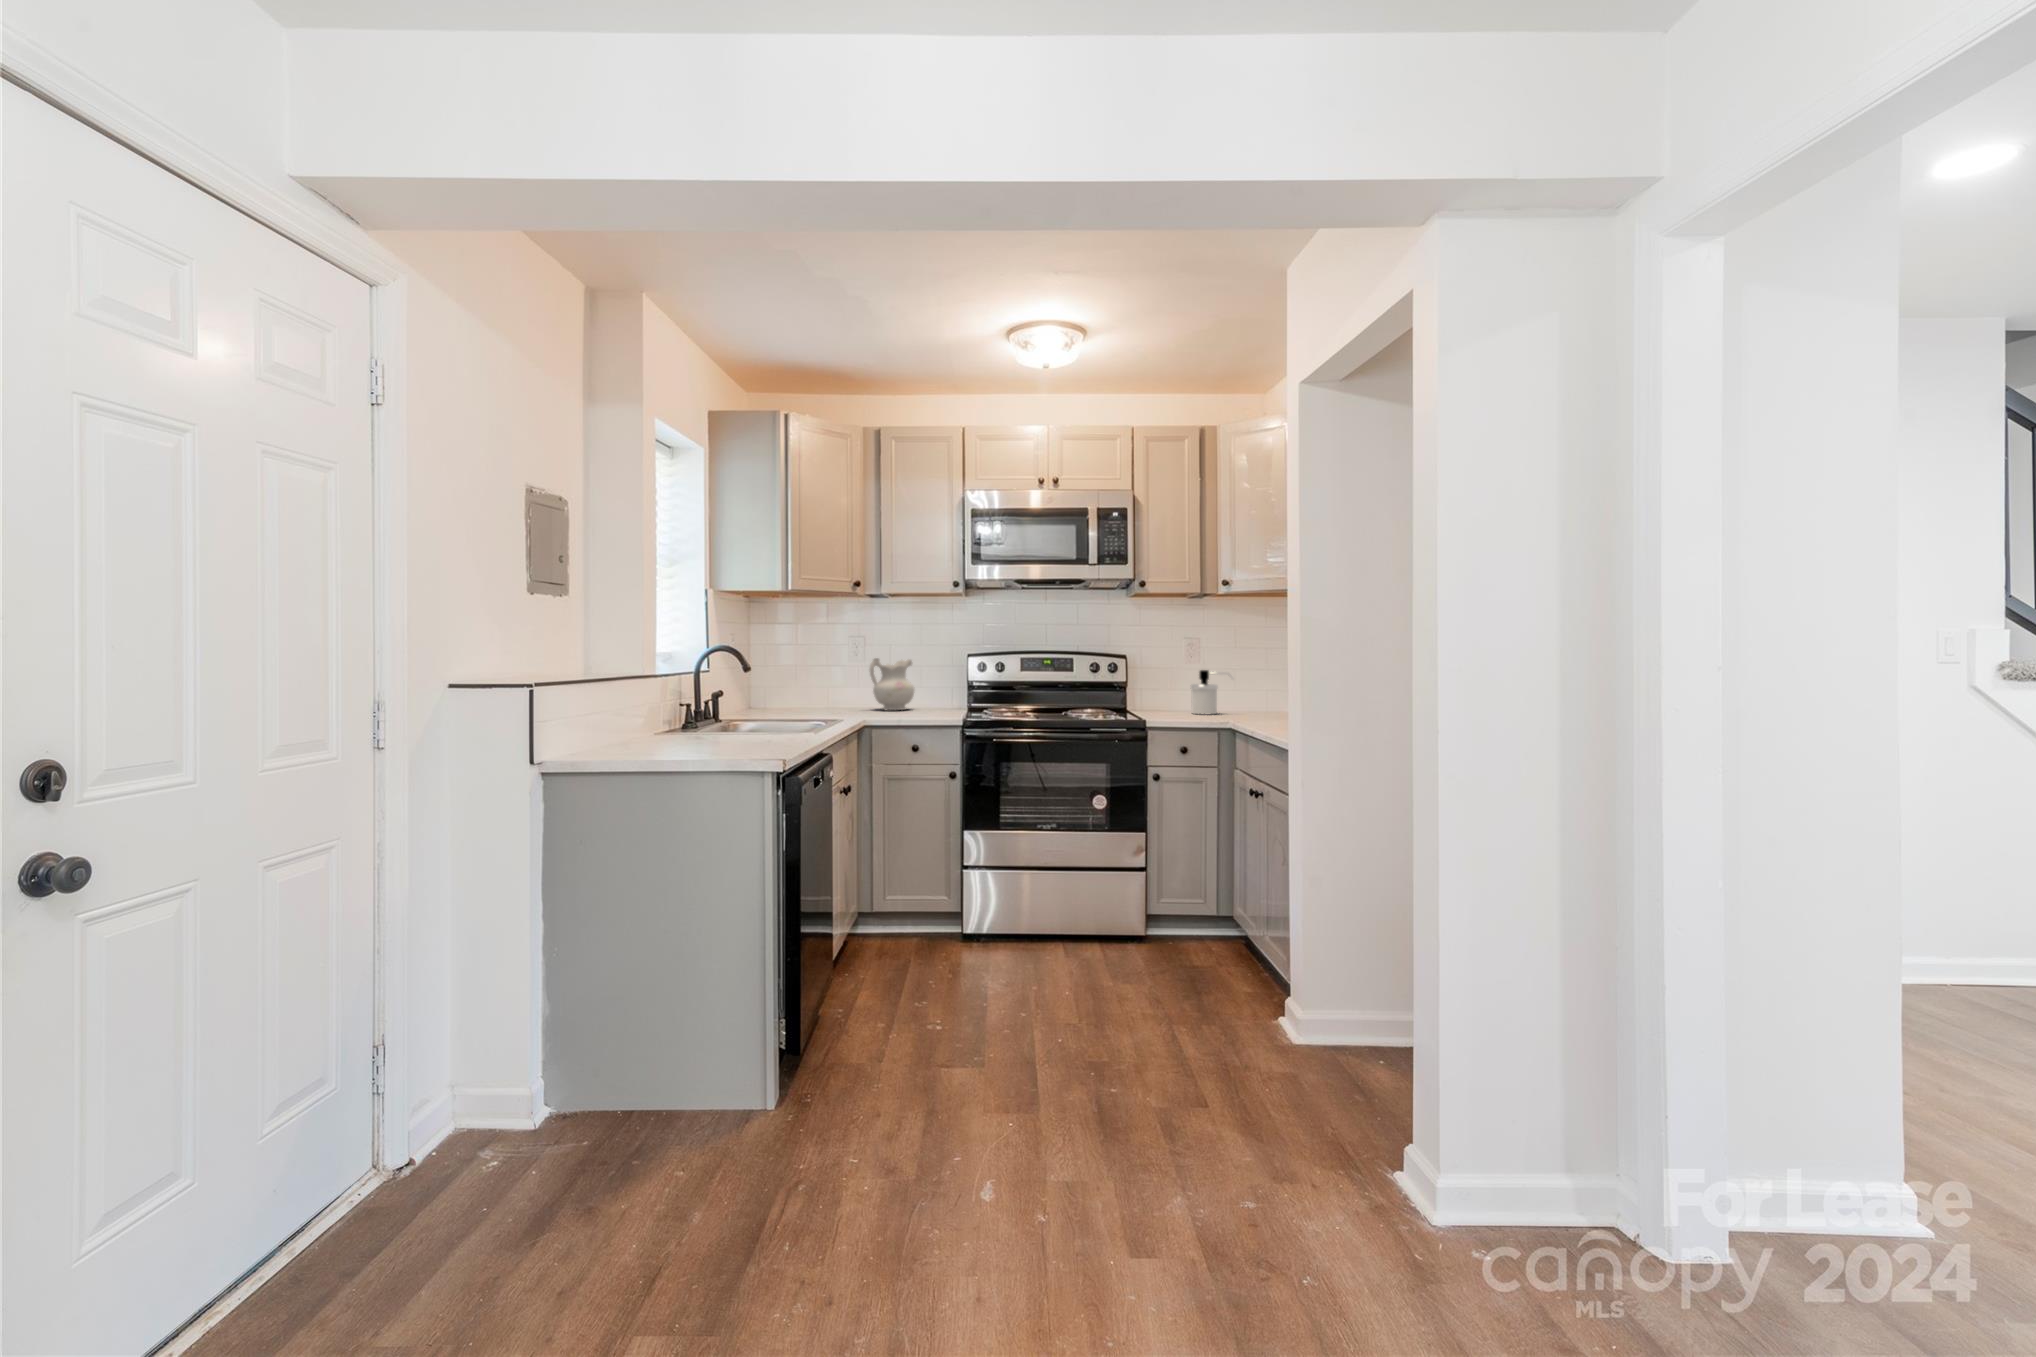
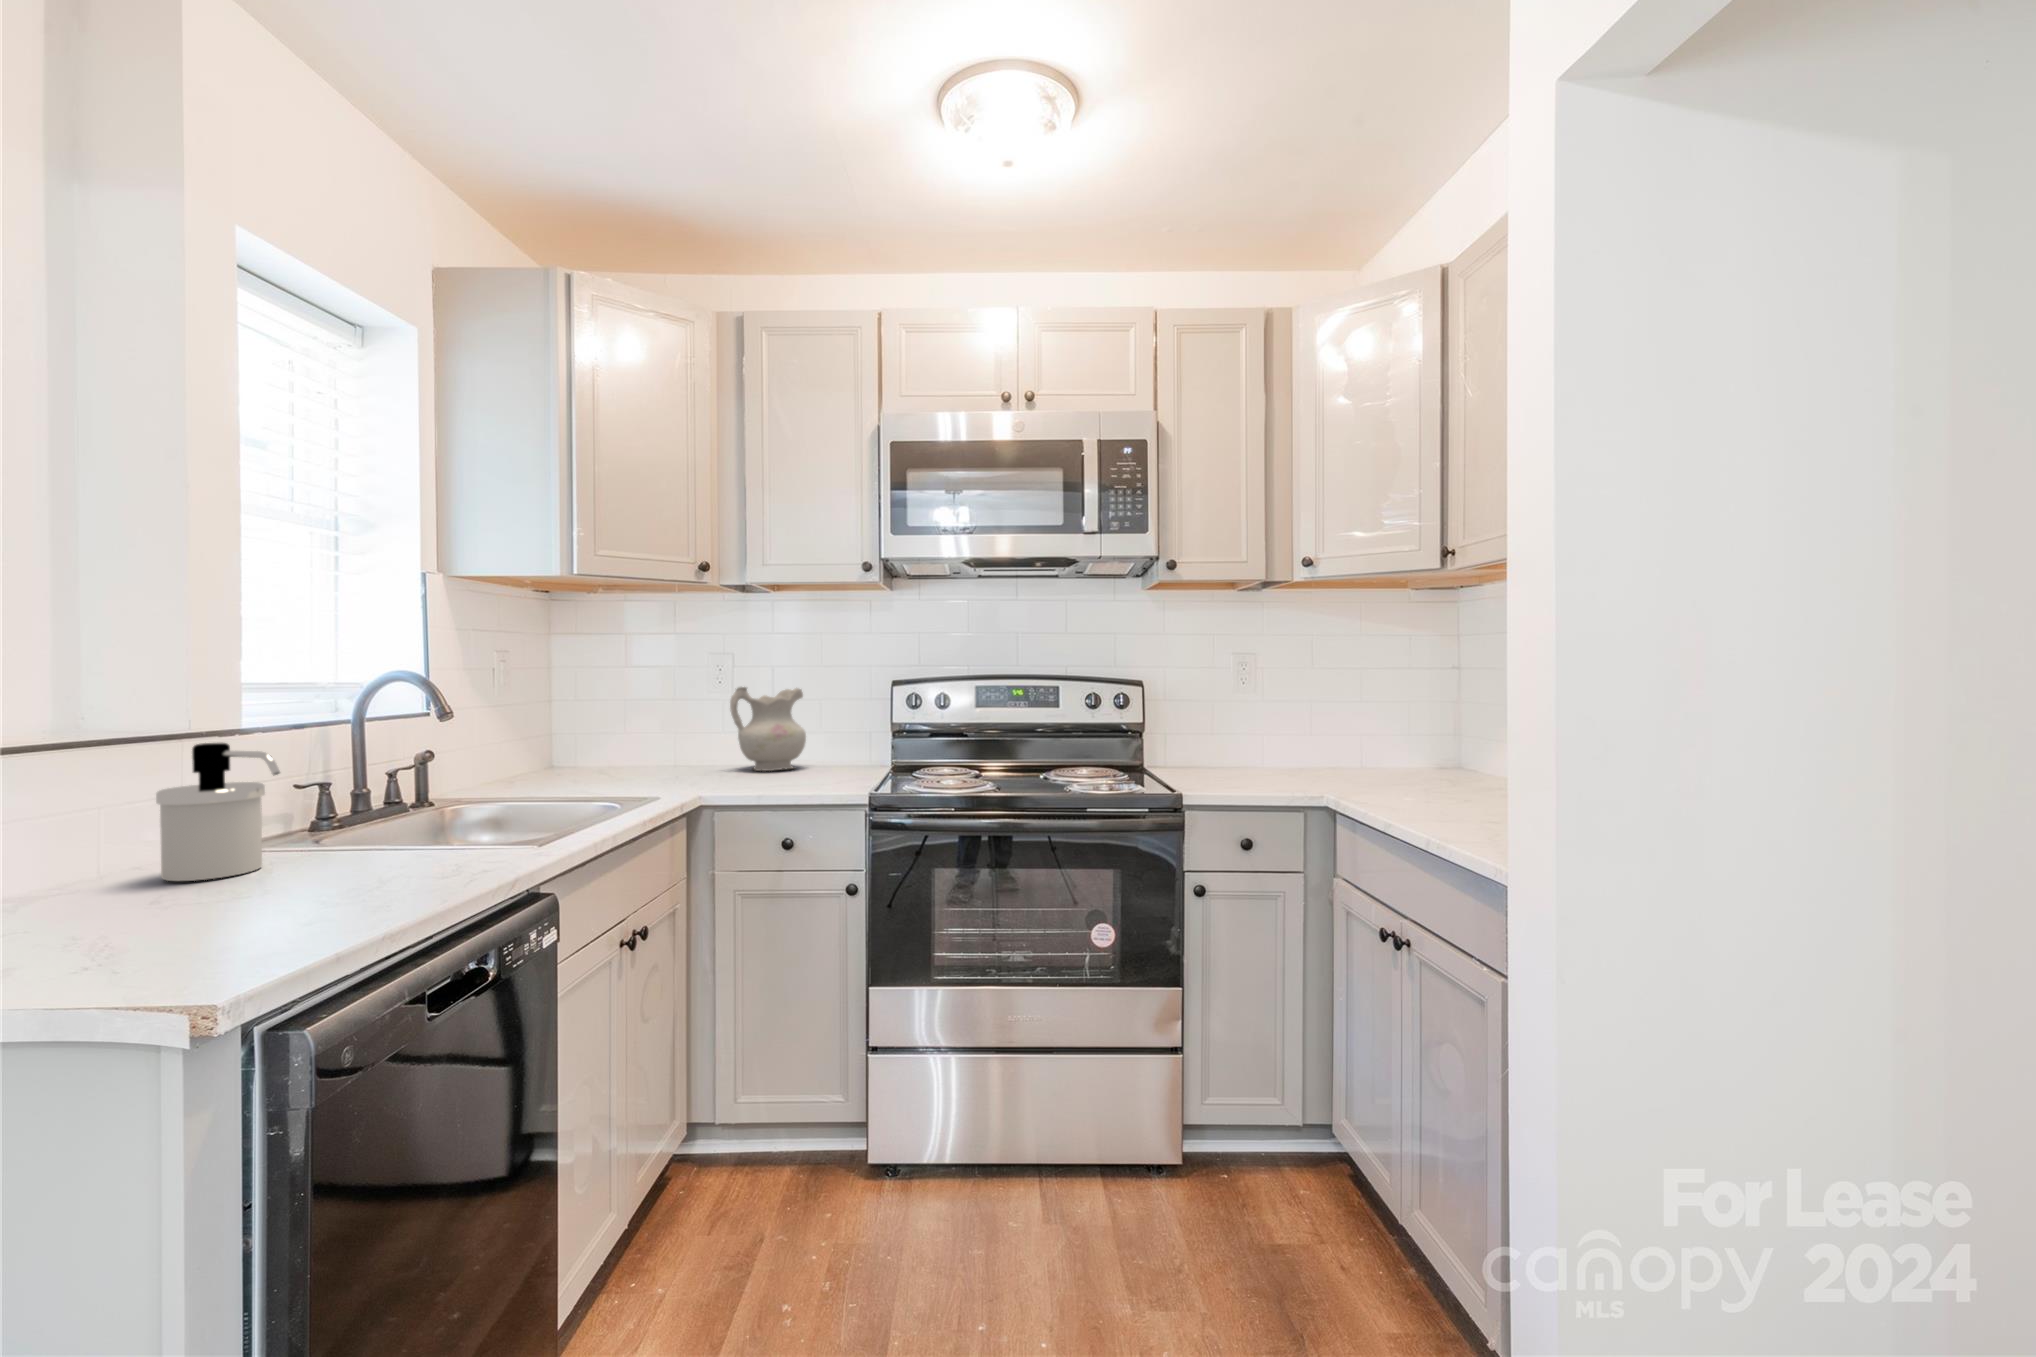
soap dispenser: present [1191,670,1233,715] -> present [156,743,280,881]

